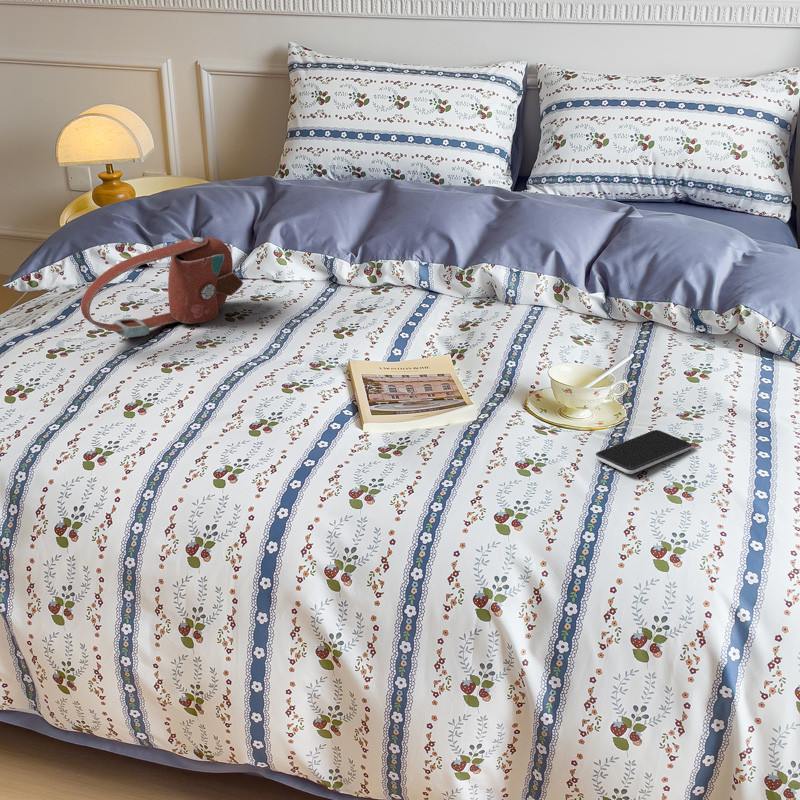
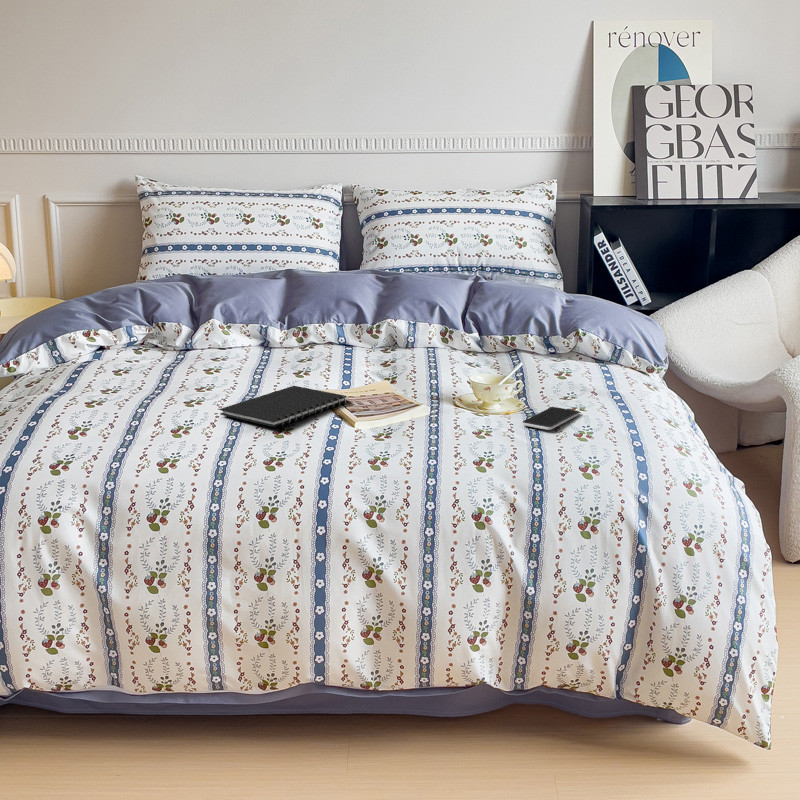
handbag: present [81,237,243,337] -> none [103,312,211,391]
notebook: none [204,350,376,418] -> present [220,386,347,427]

